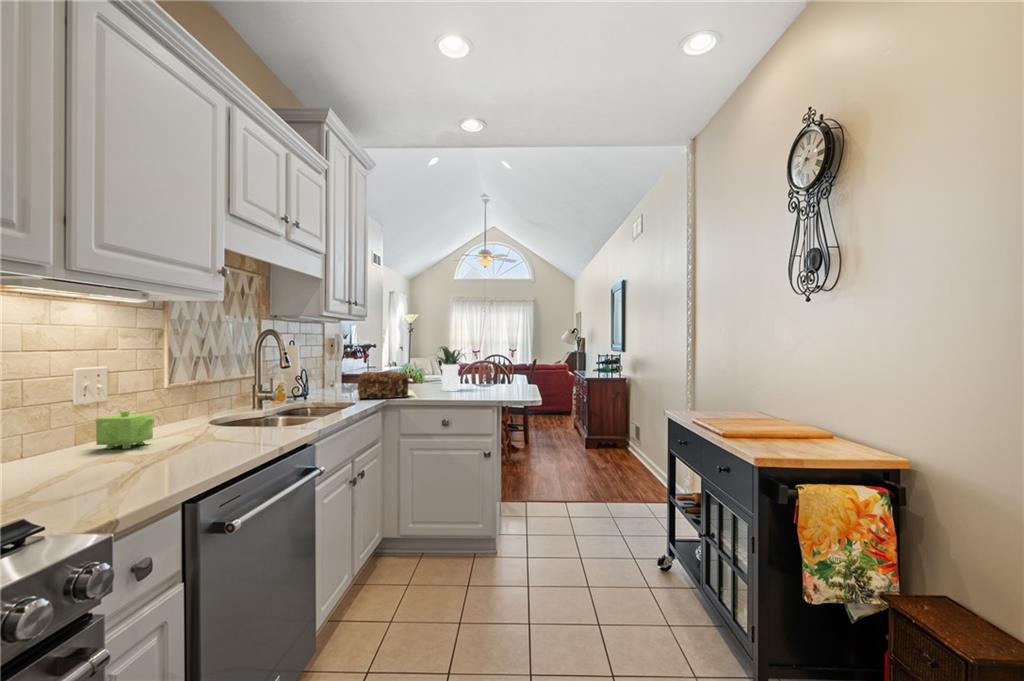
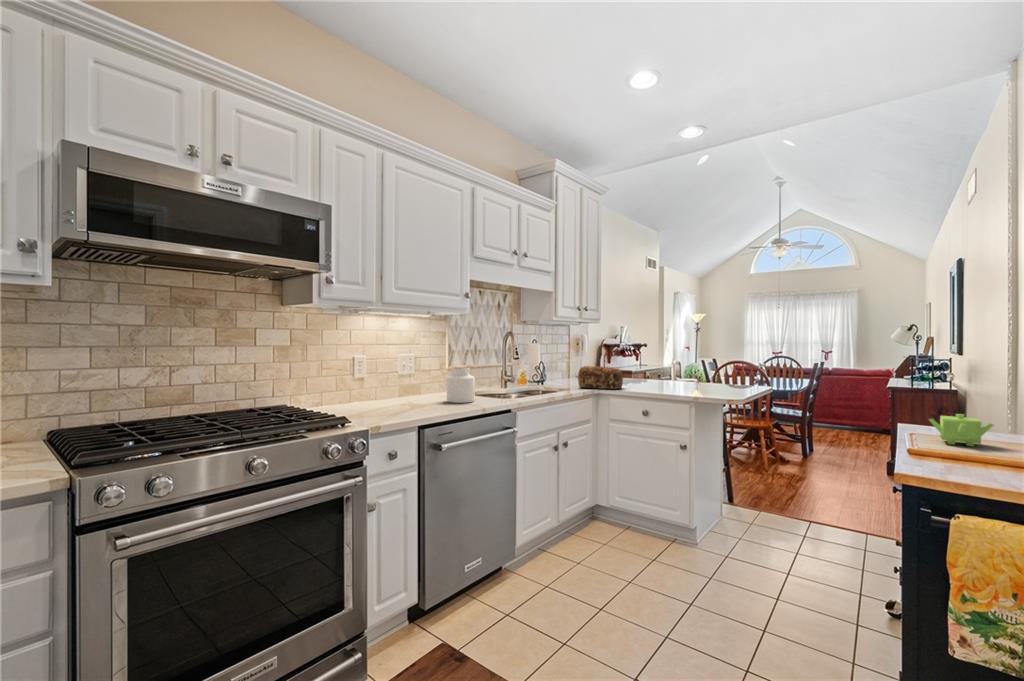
potted plant: present [437,346,465,391] -> none [640,346,693,387]
jar: none [192,383,244,441] -> present [447,367,475,403]
teapot: present [96,411,155,449] -> present [929,414,994,447]

